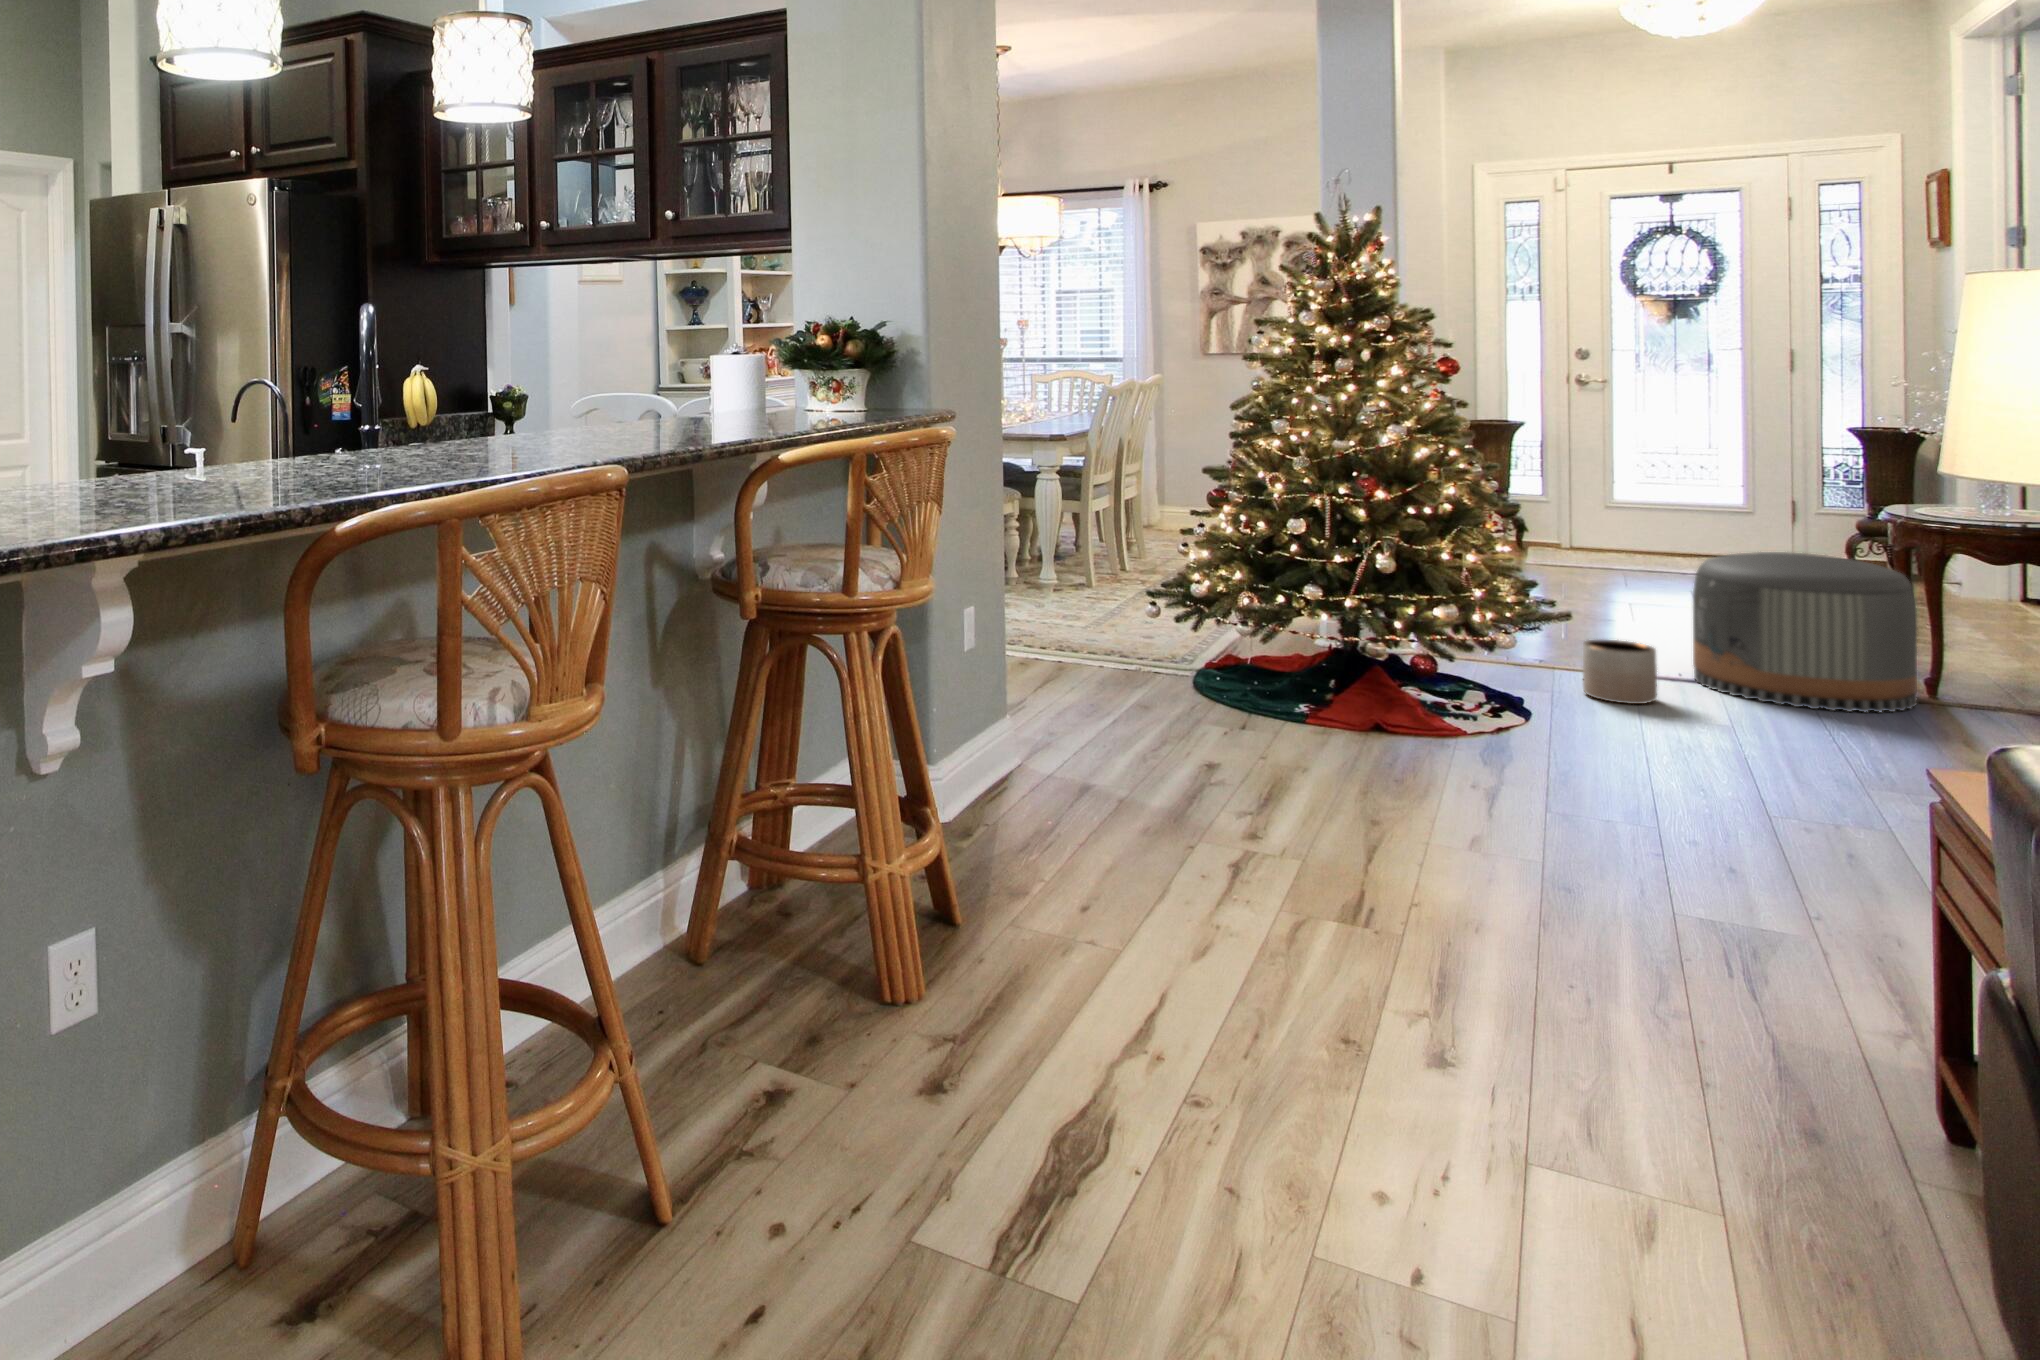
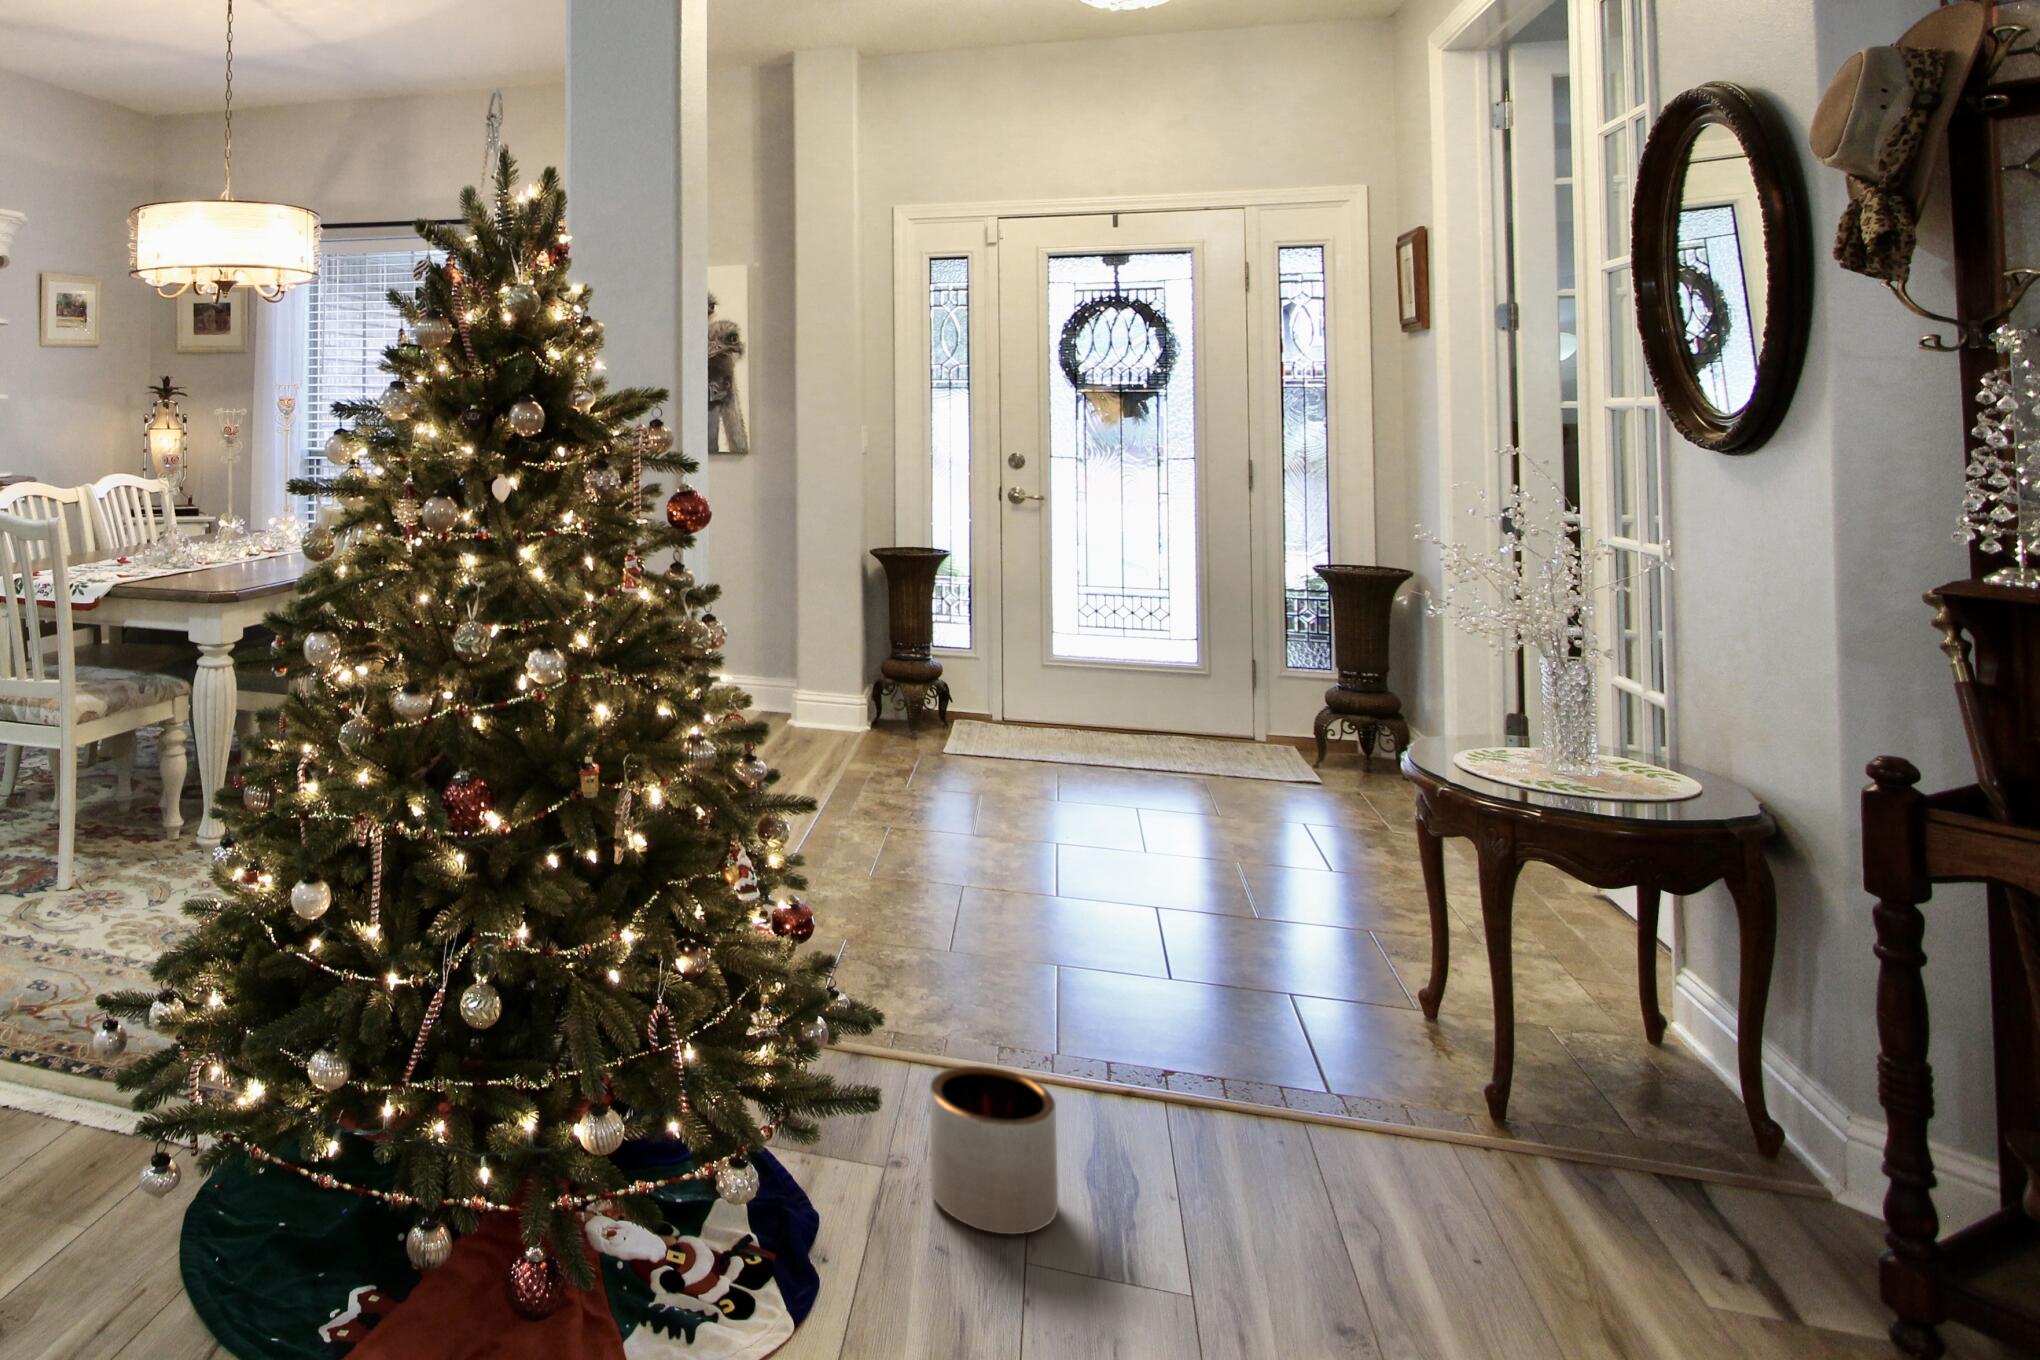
pouf: present [1693,552,1917,712] -> none [1124,851,1487,1227]

